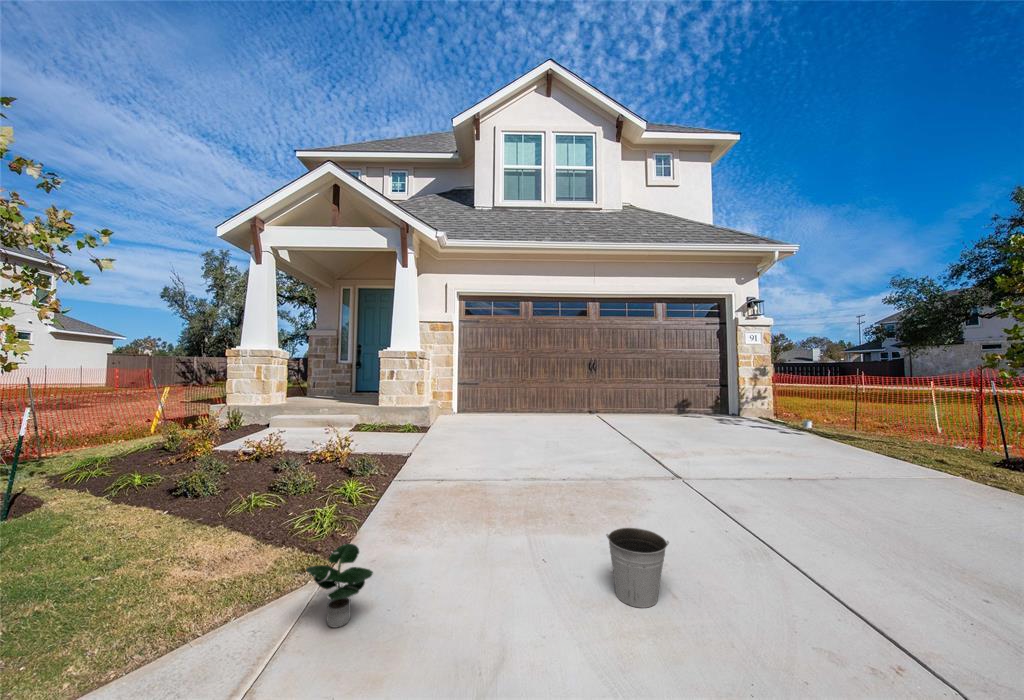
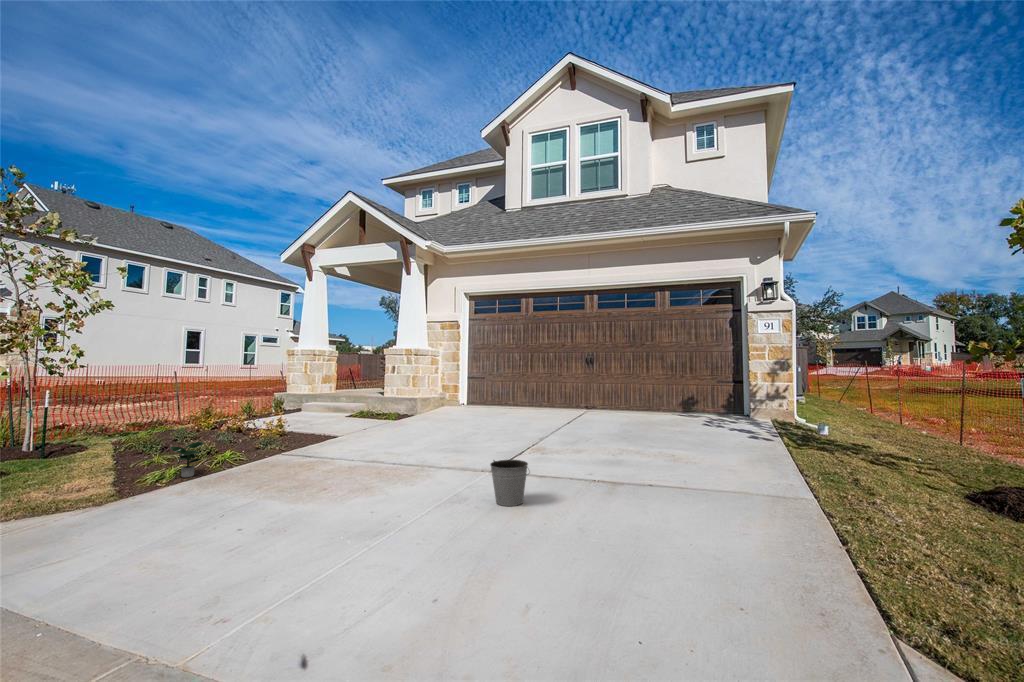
bucket: present [606,528,669,608] -> present [490,459,528,506]

